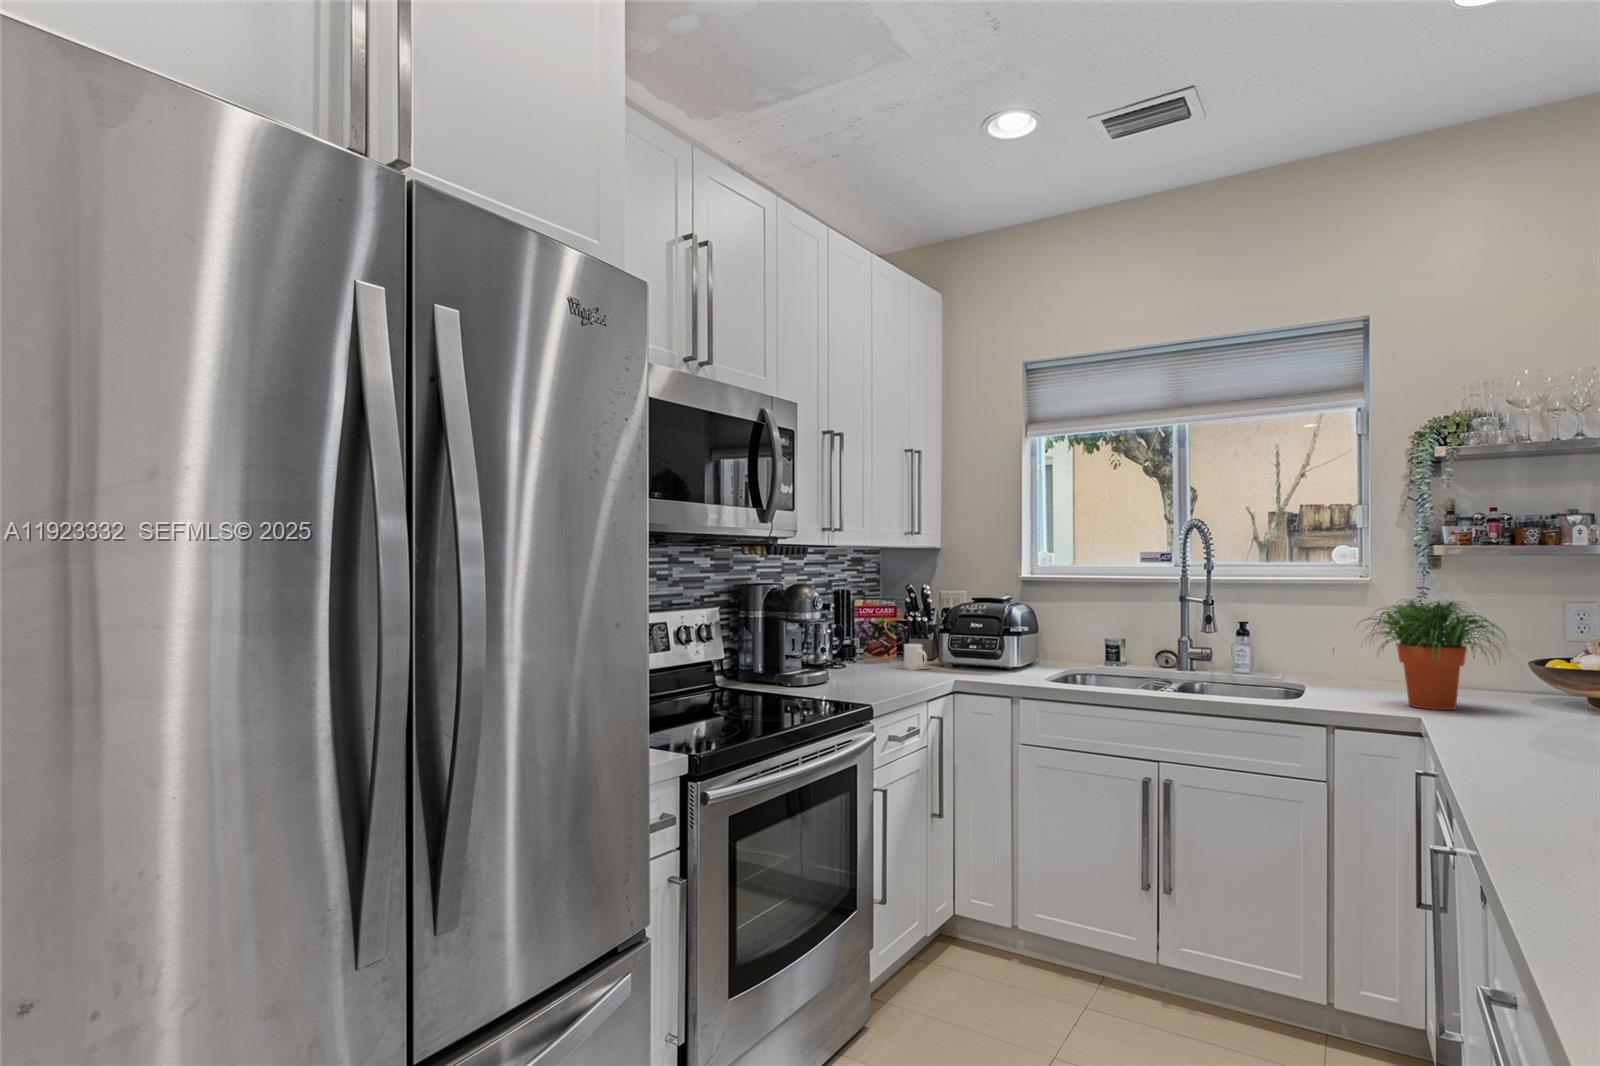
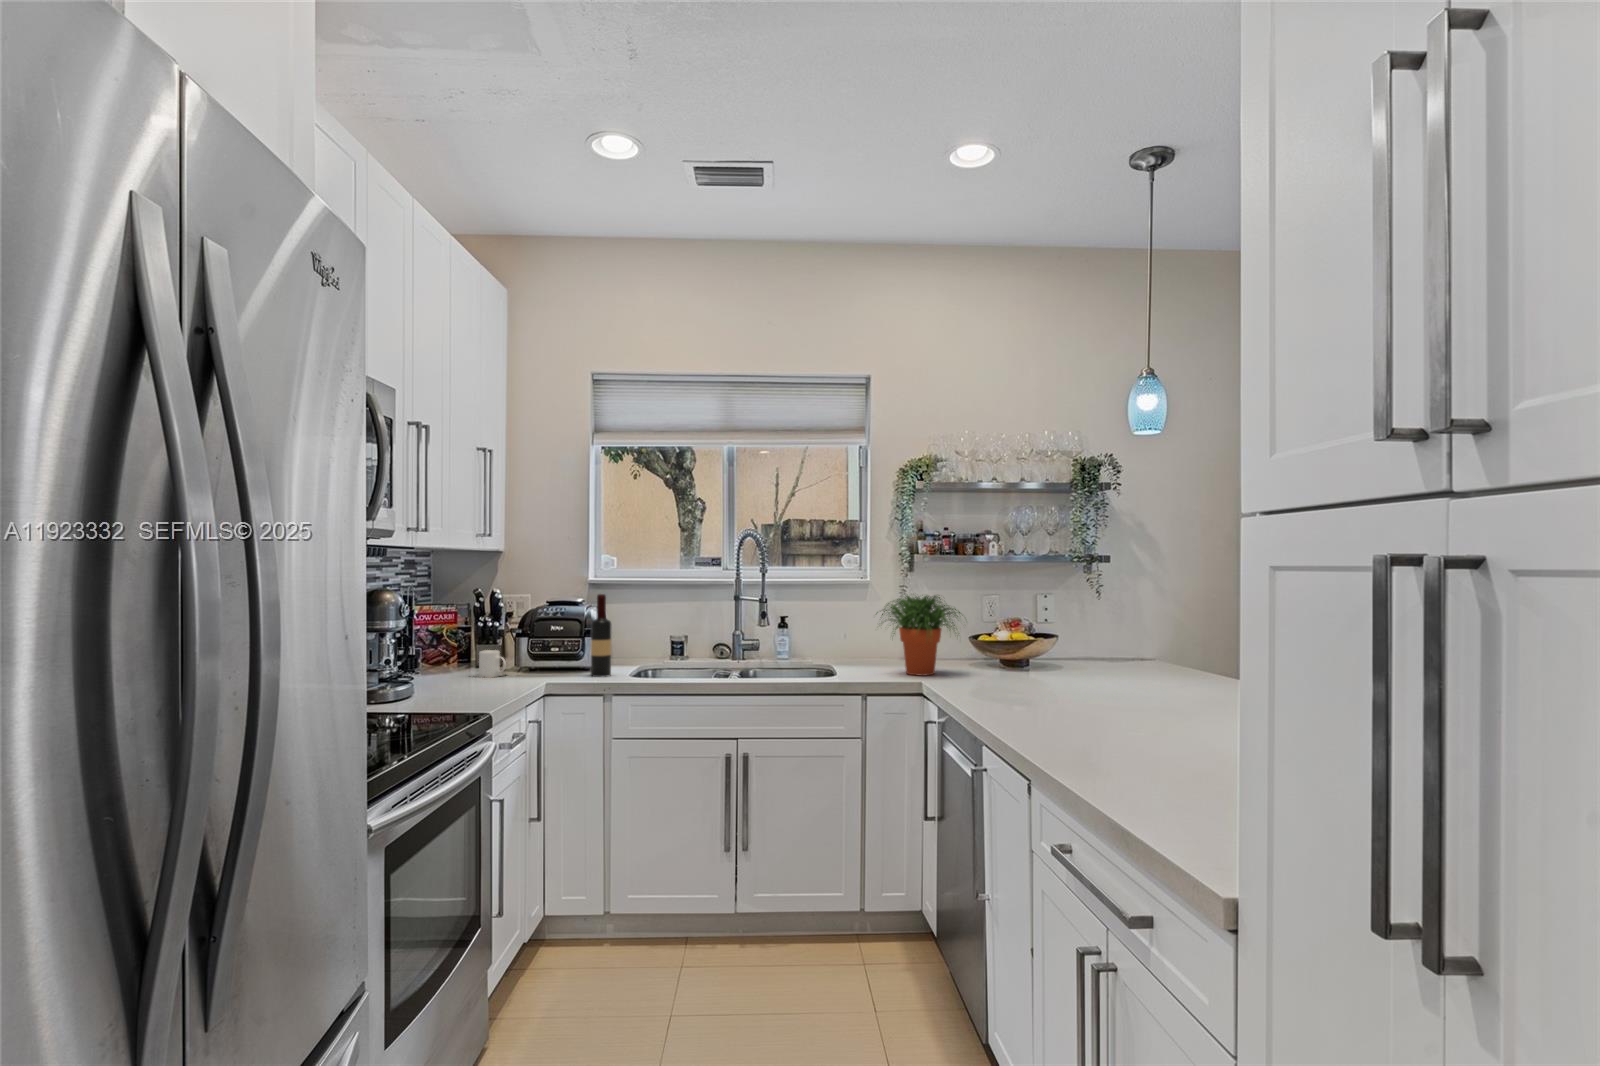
wine bottle: none [1007,592,1029,679] -> present [590,594,611,677]

